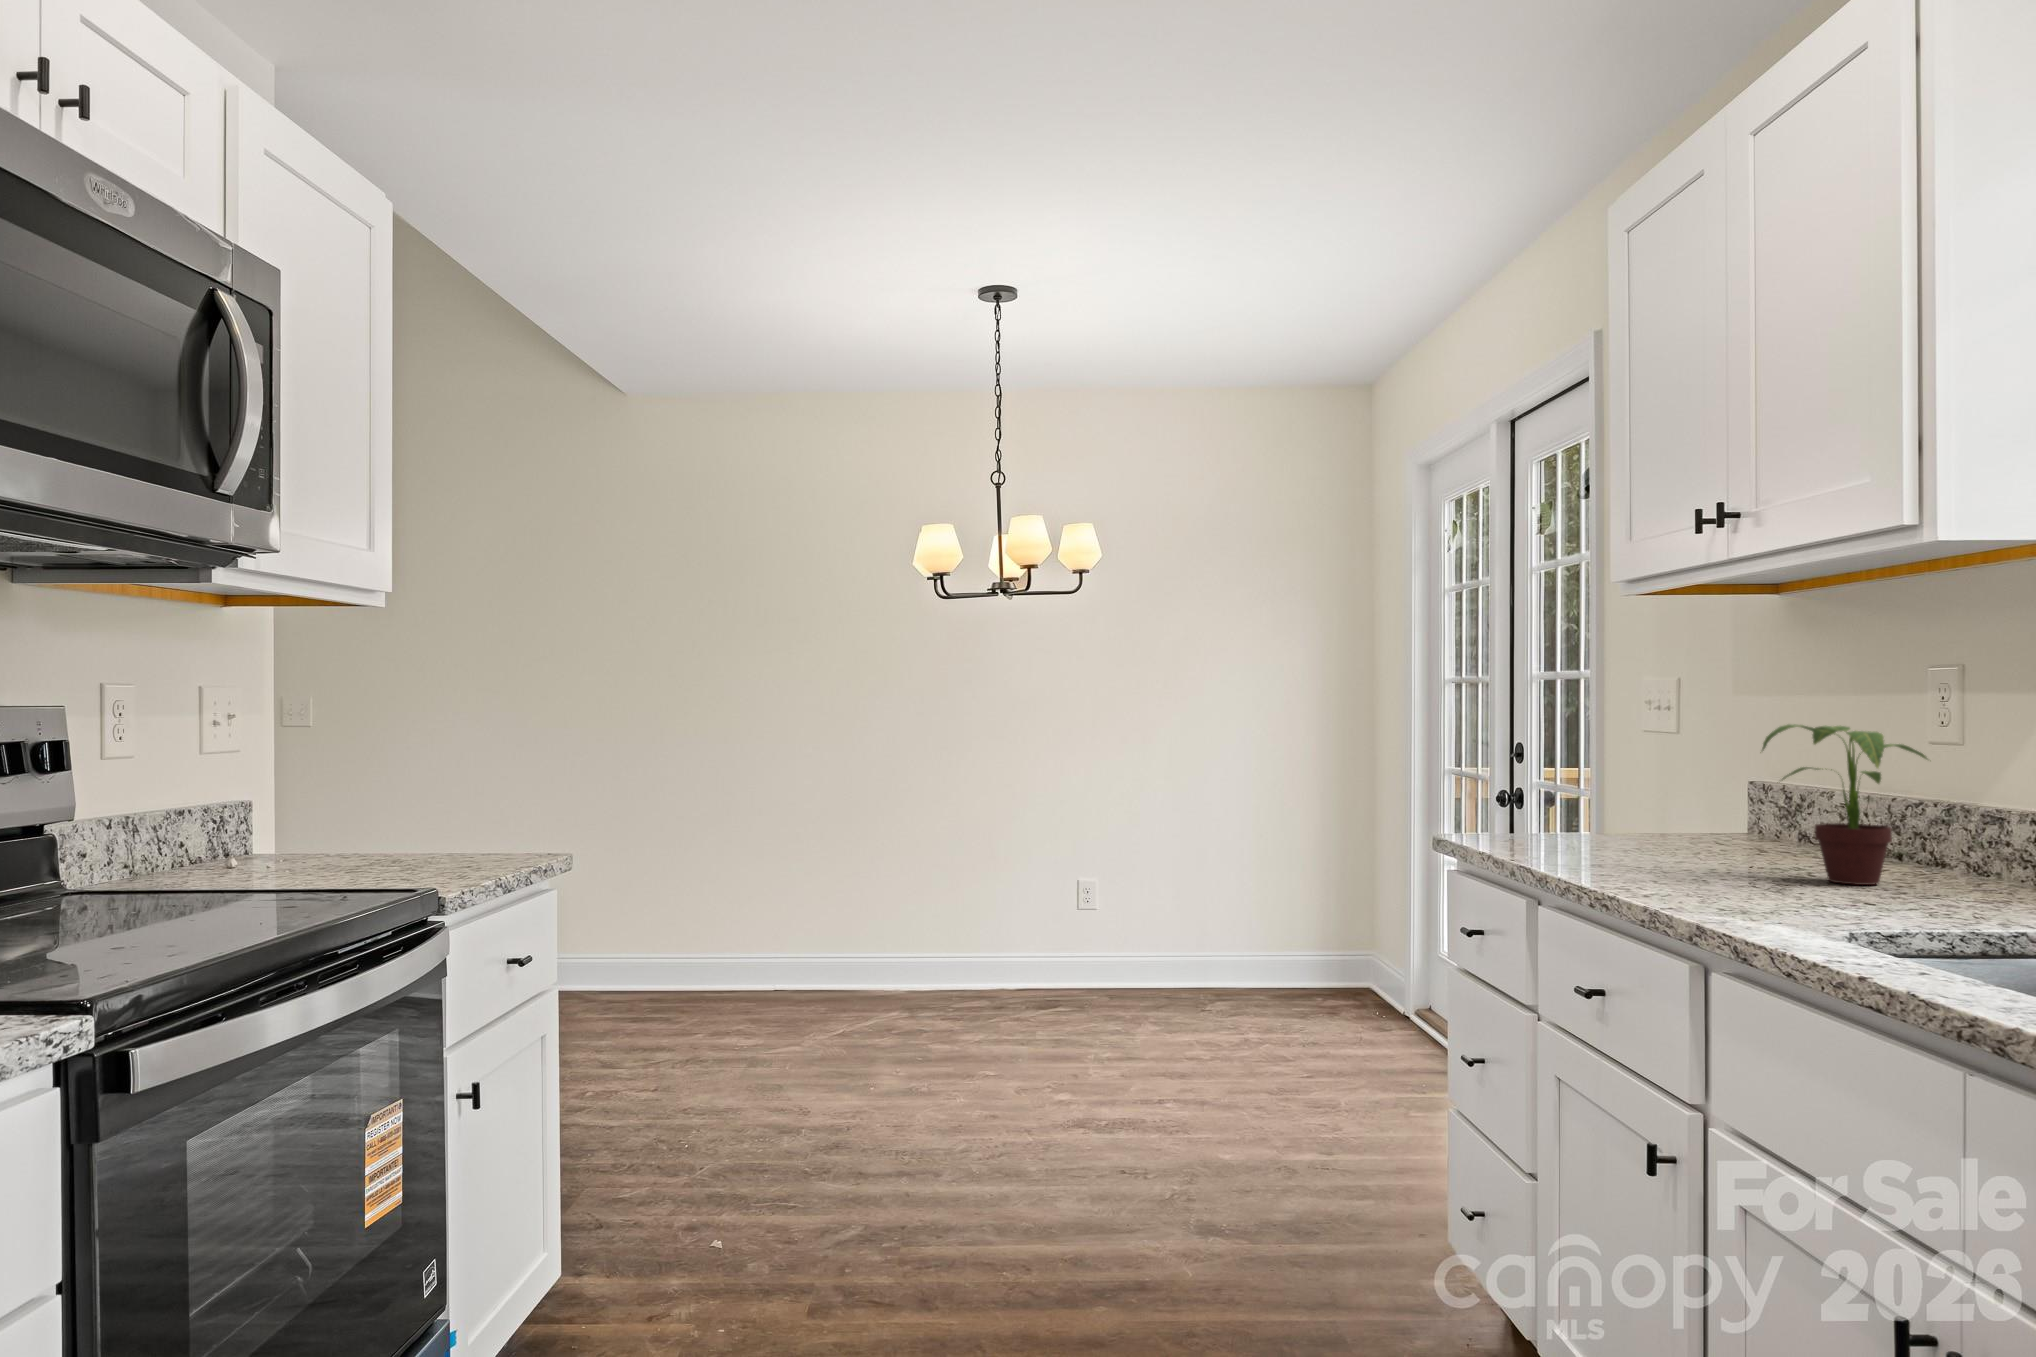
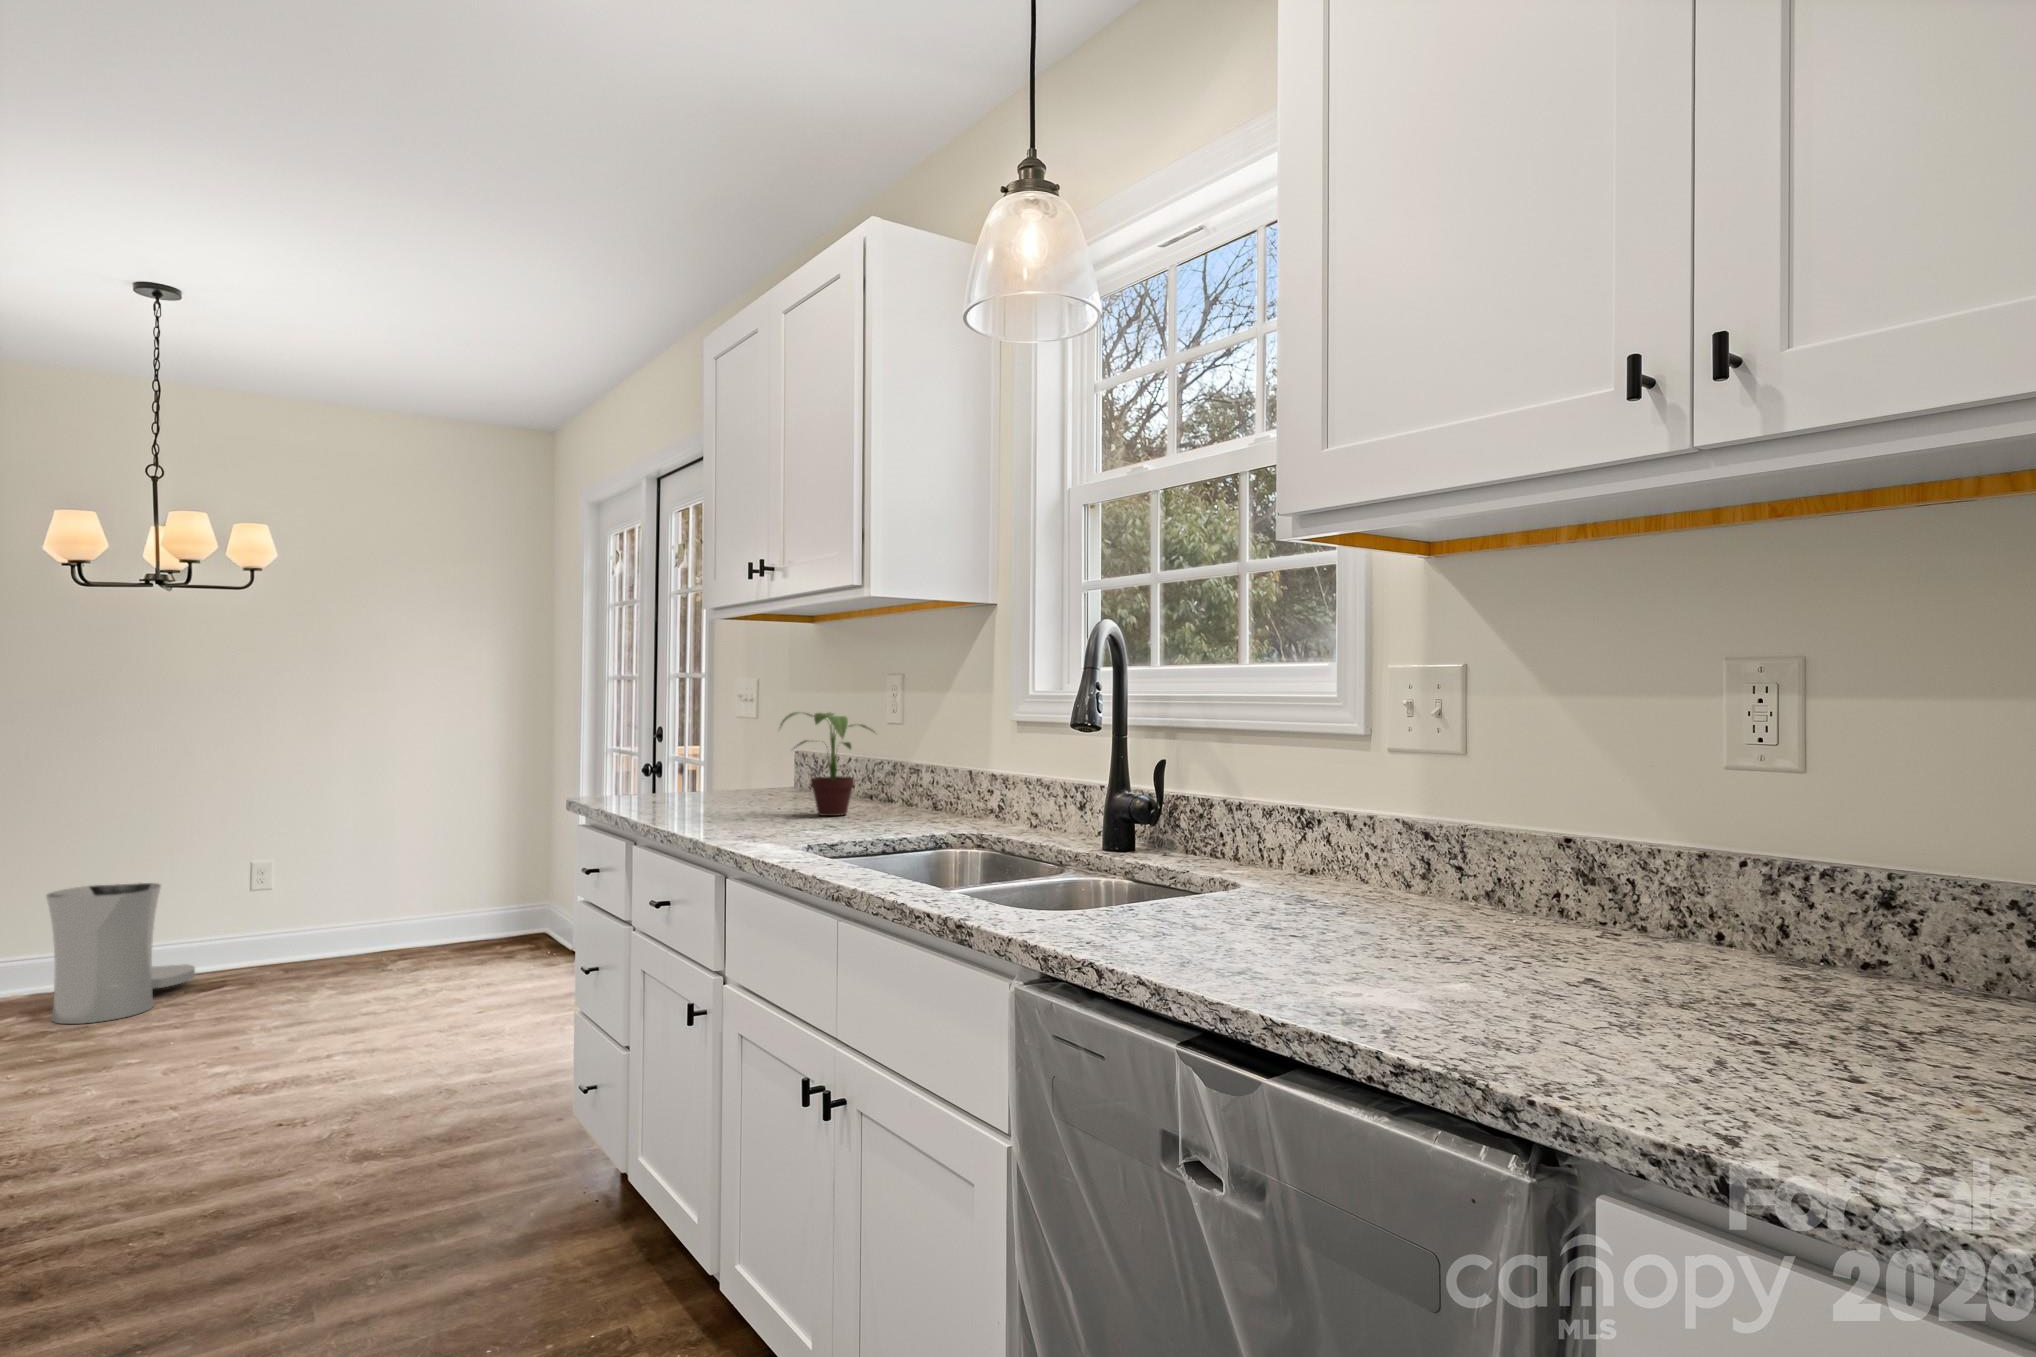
trash can: none [918,892,1035,1029] -> present [46,883,195,1024]

